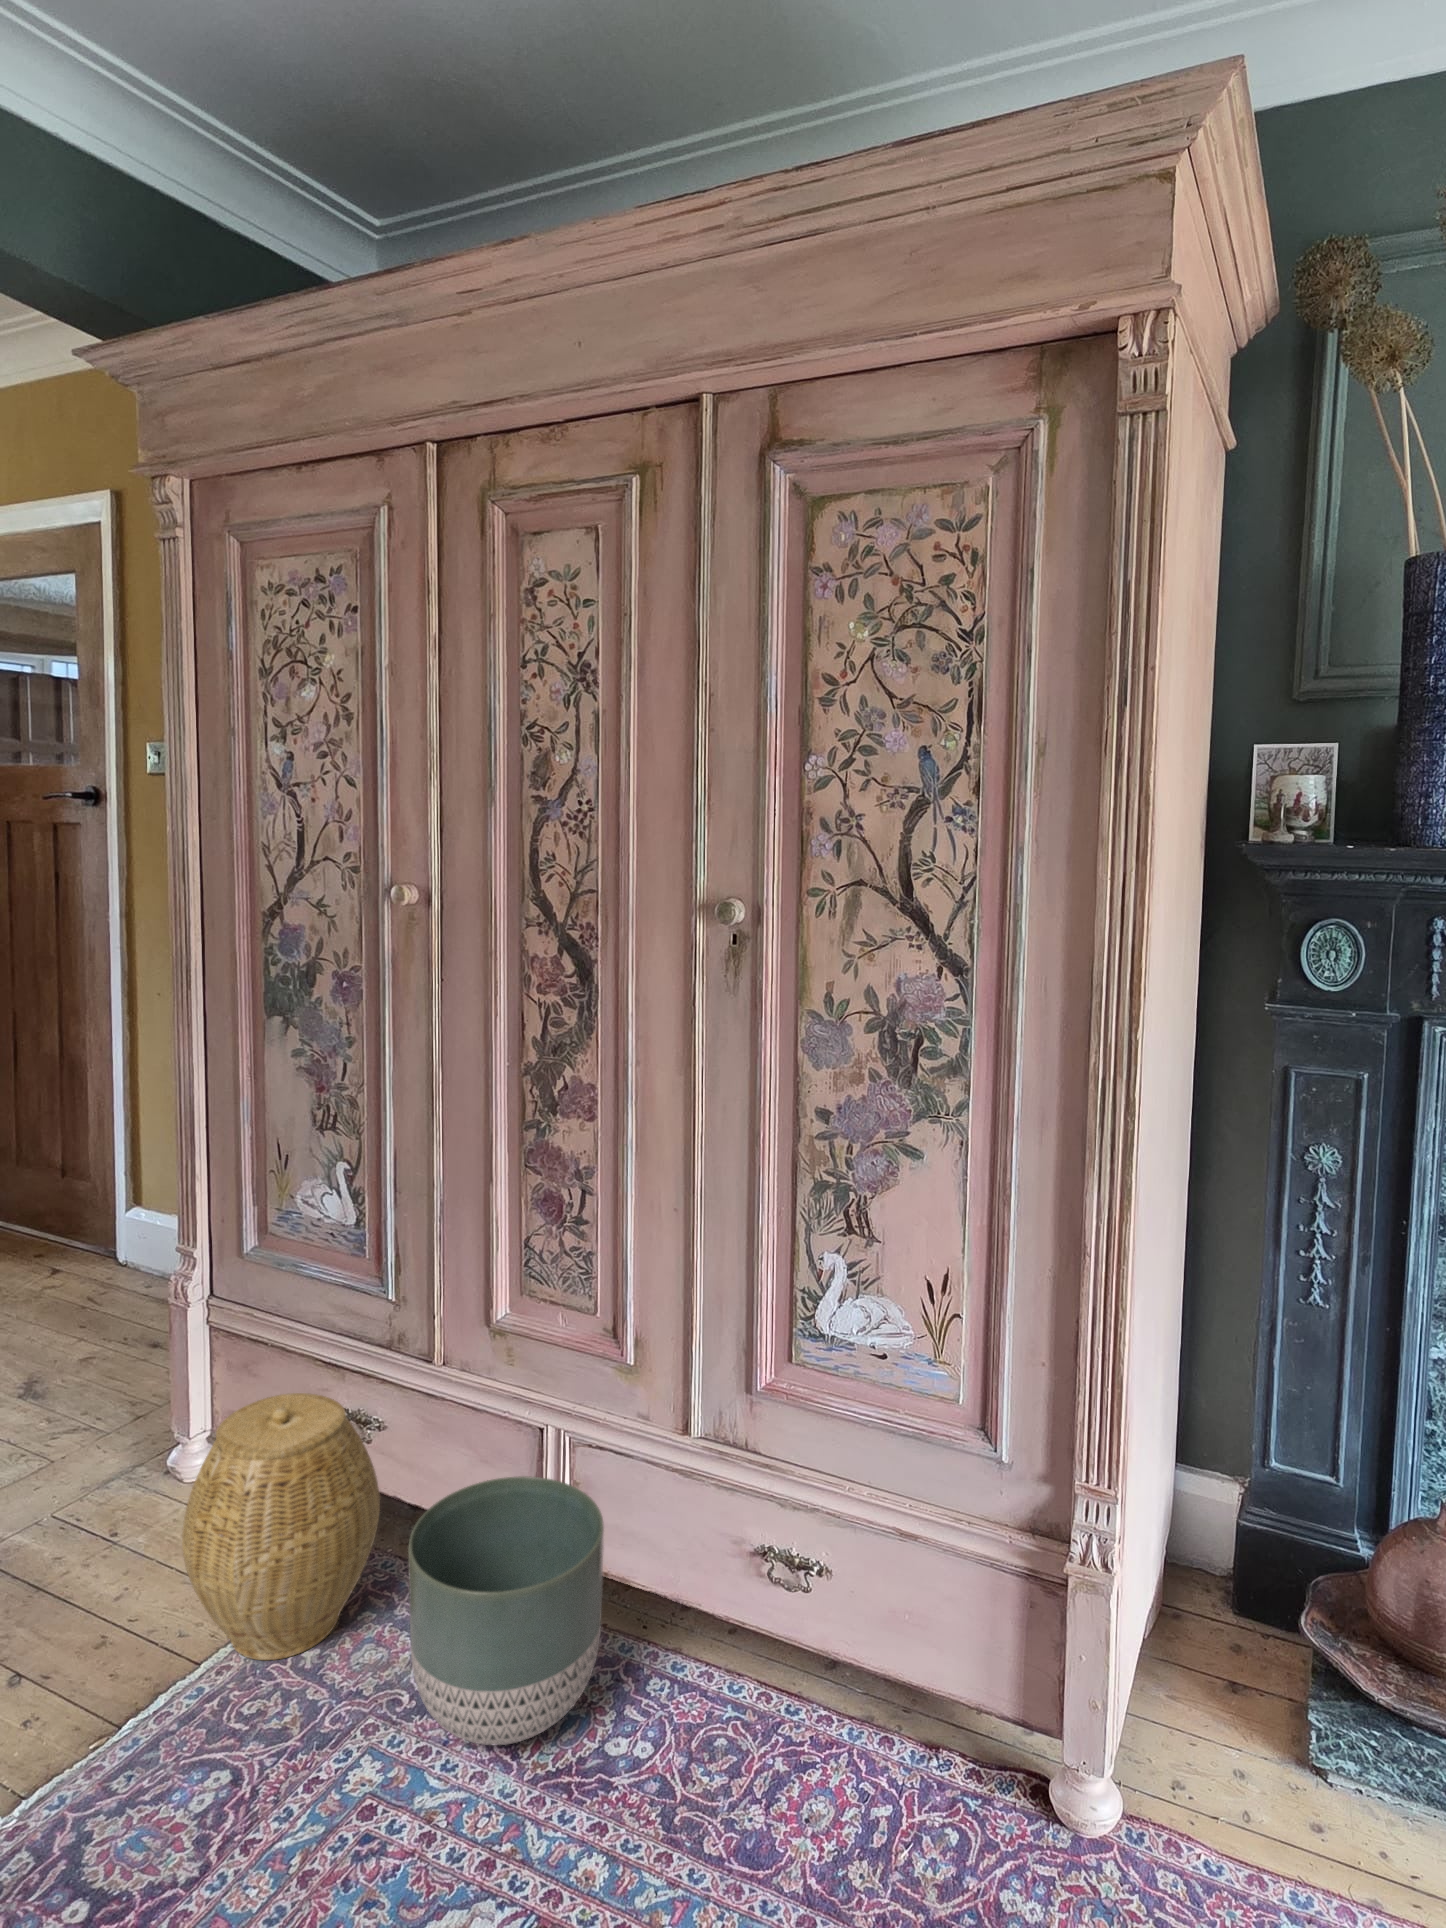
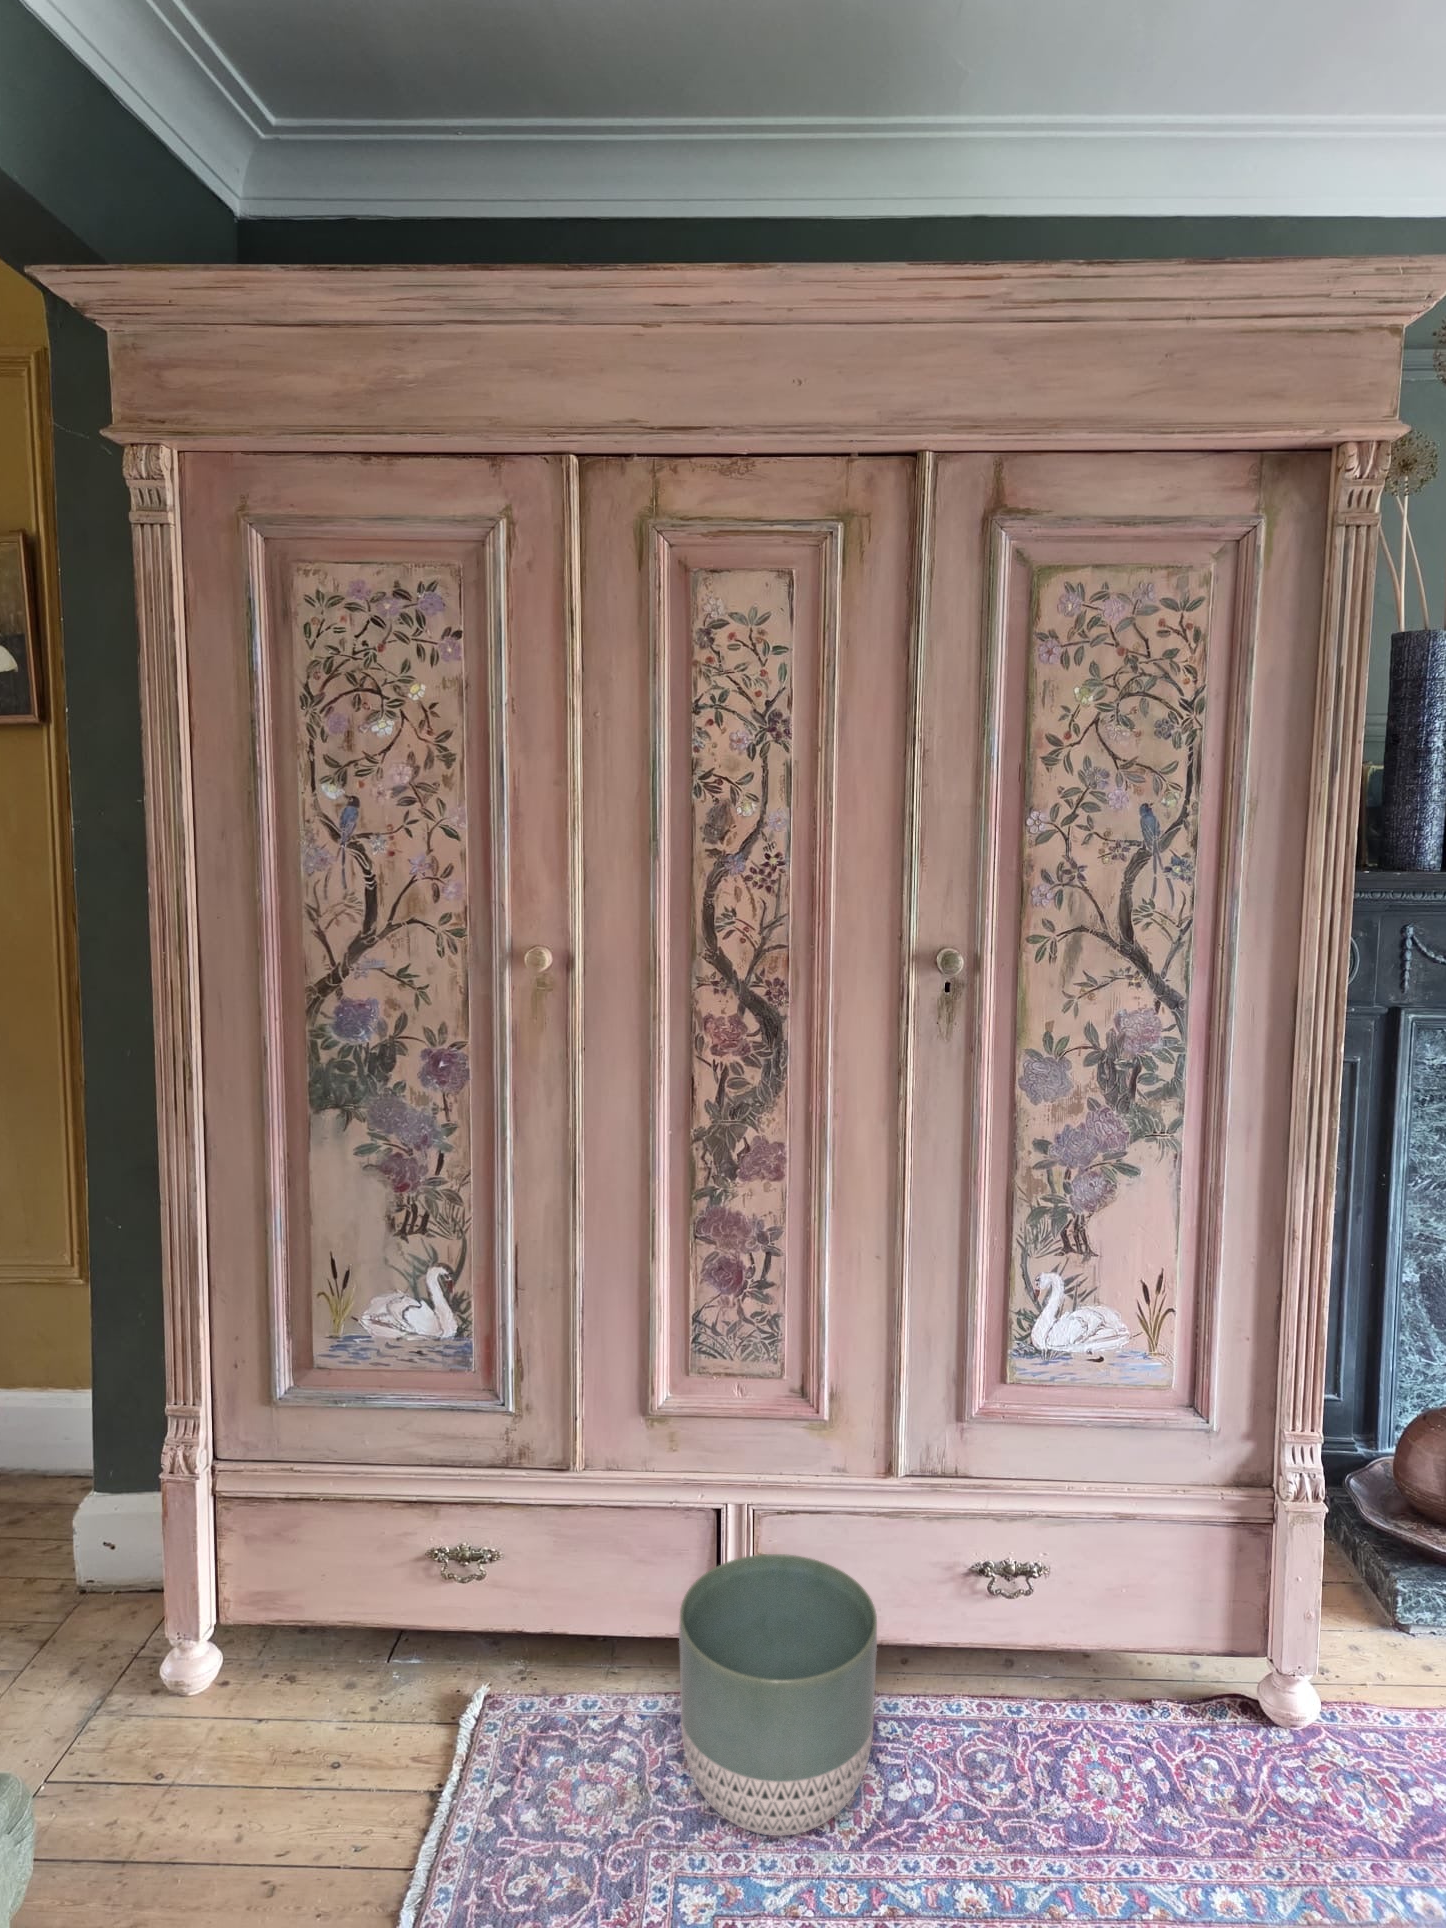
woven basket: present [182,1393,380,1660] -> none [358,1530,572,1844]

